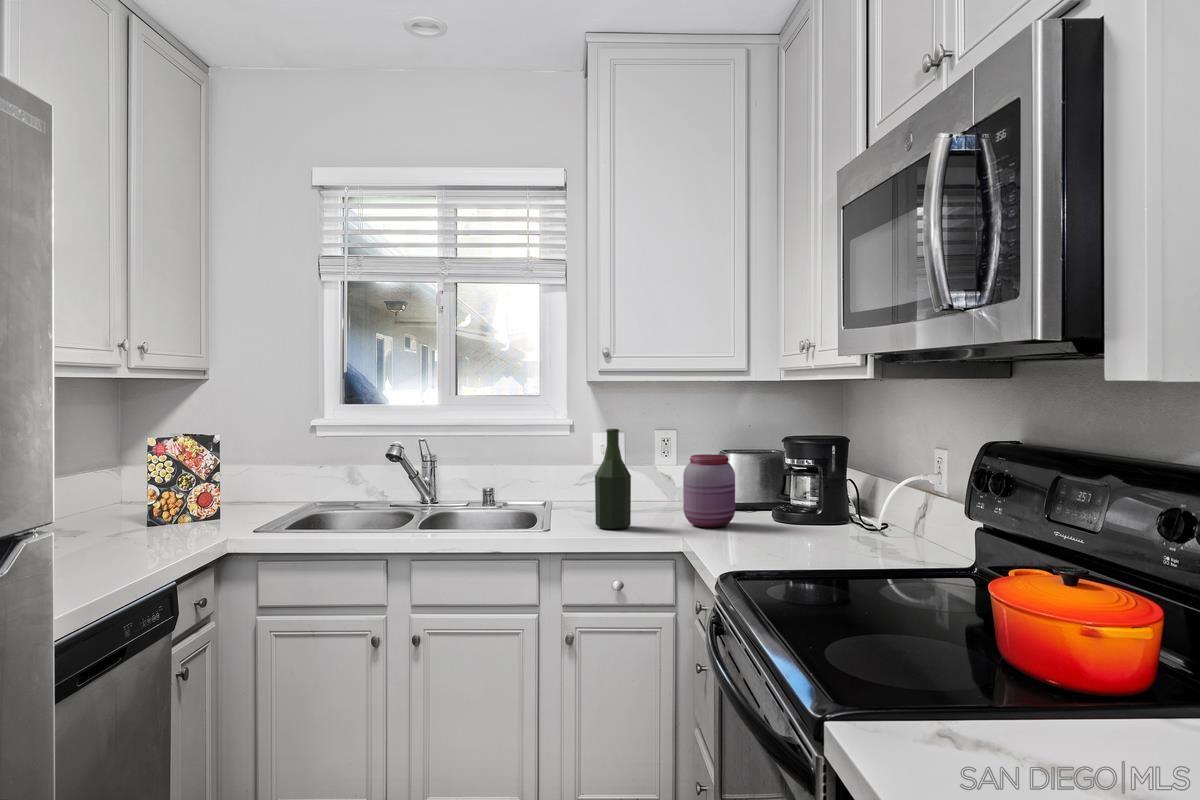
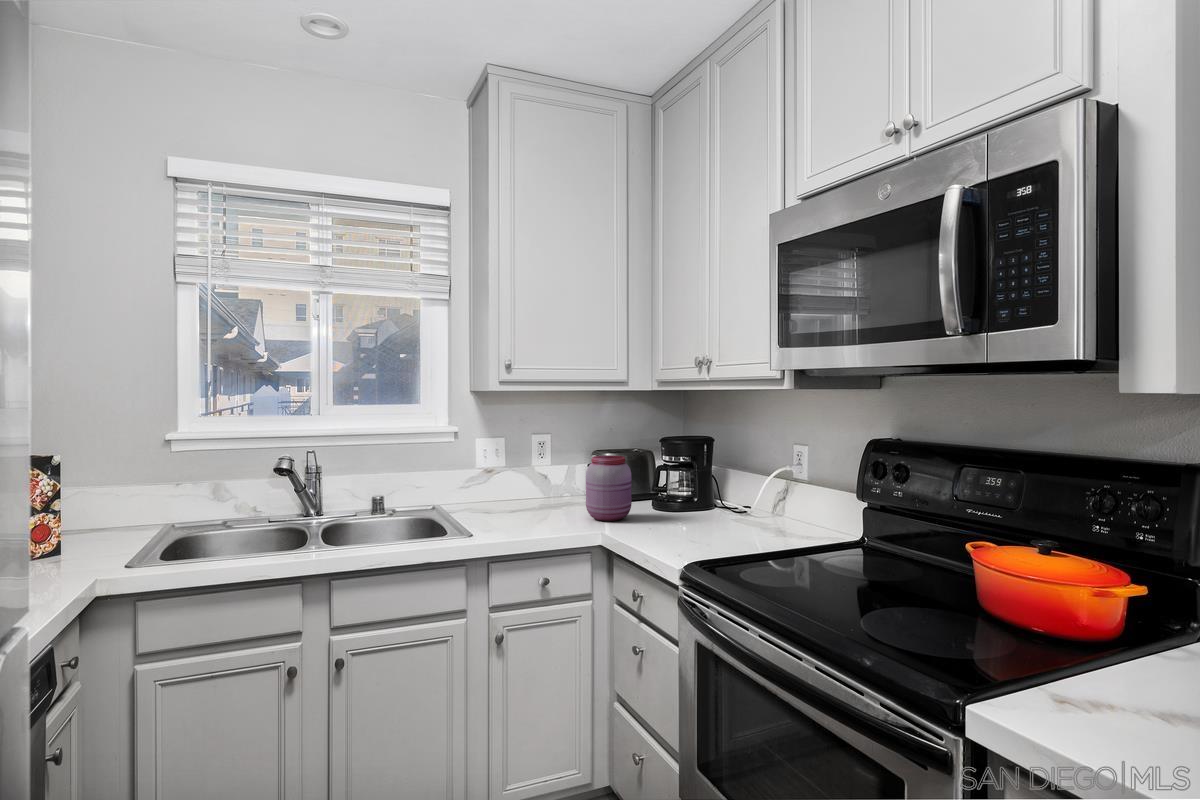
bottle: present [595,429,631,530] -> none [512,435,545,530]

